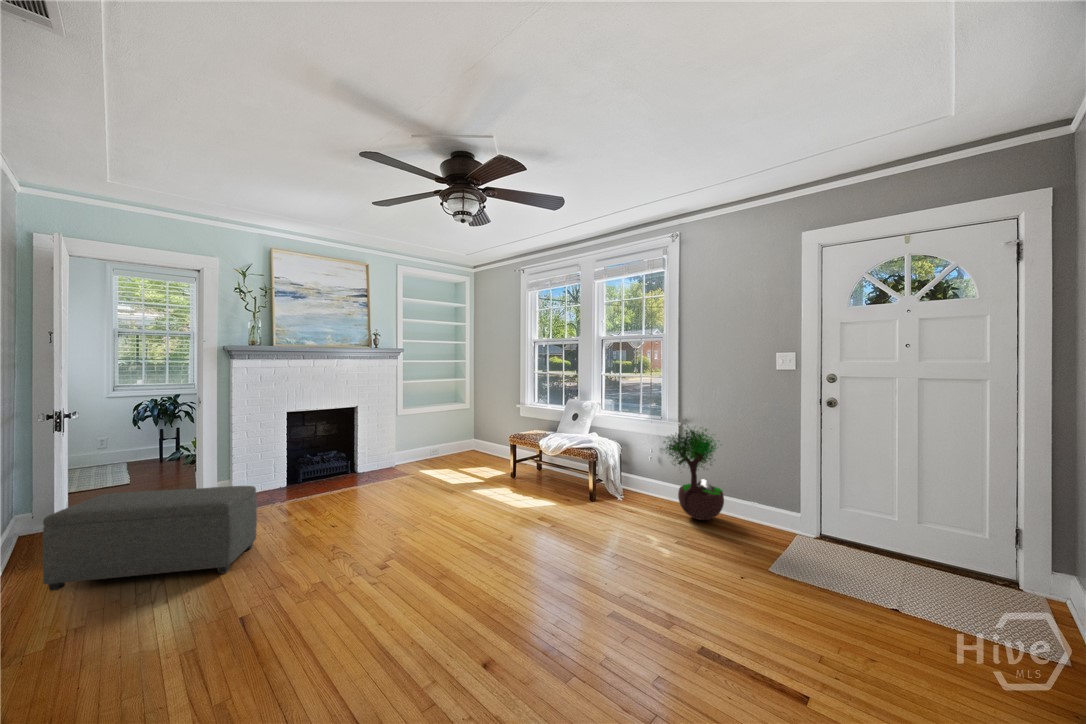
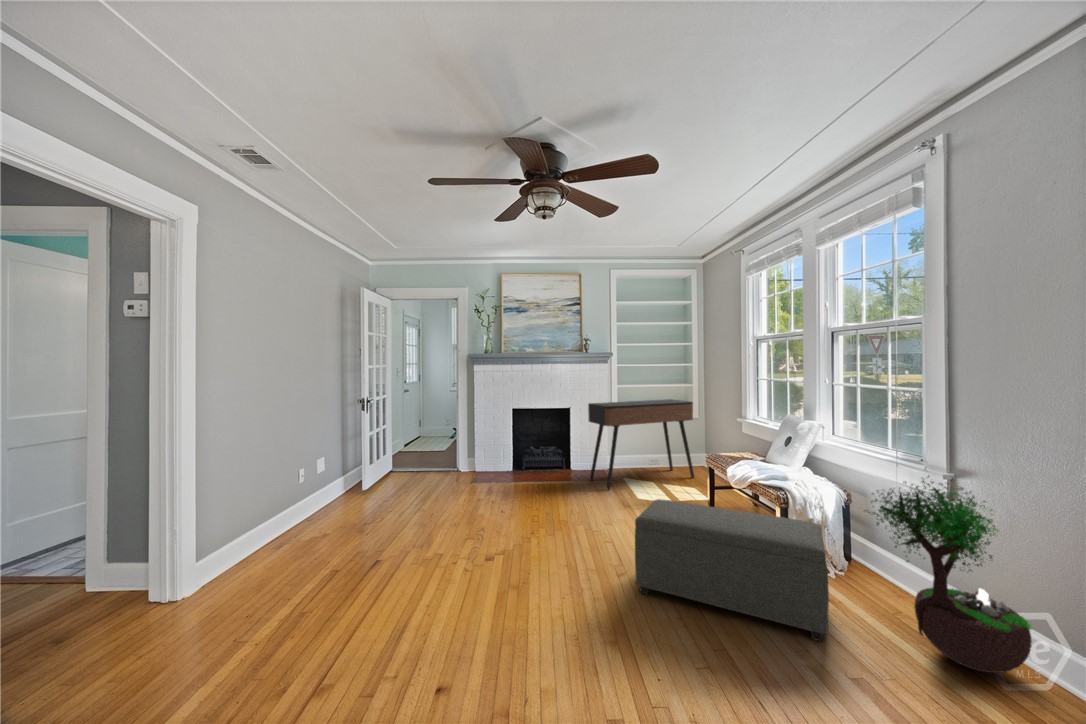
console table: none [391,393,477,481] -> present [588,399,694,490]
ottoman: present [43,486,257,591] -> present [635,499,829,641]

